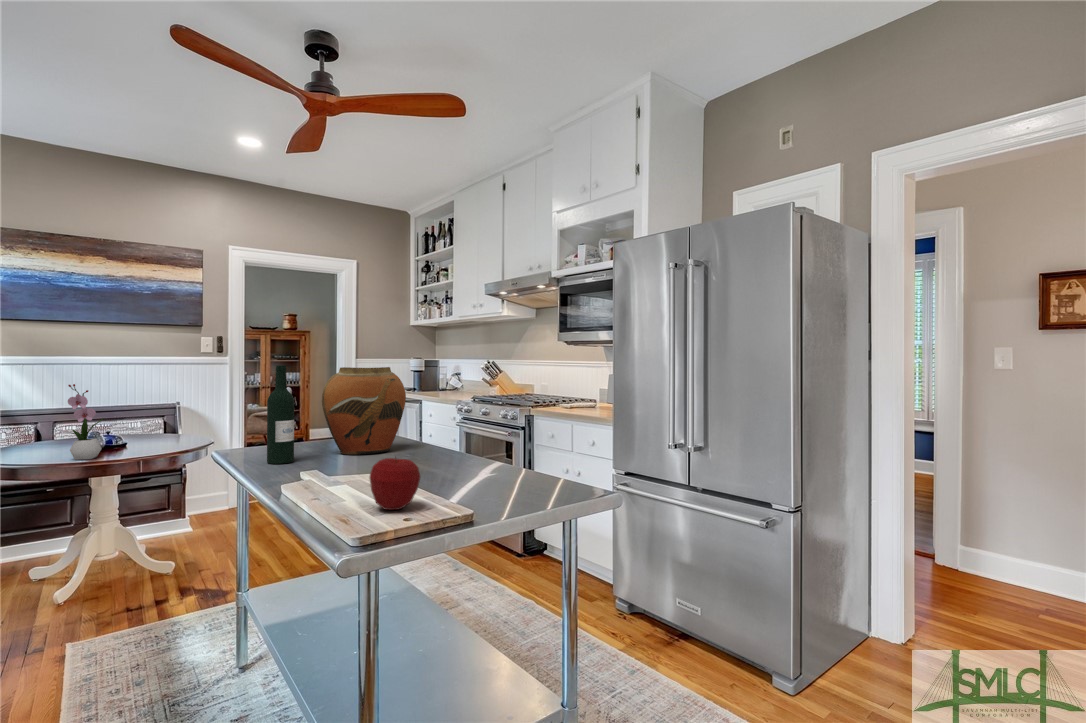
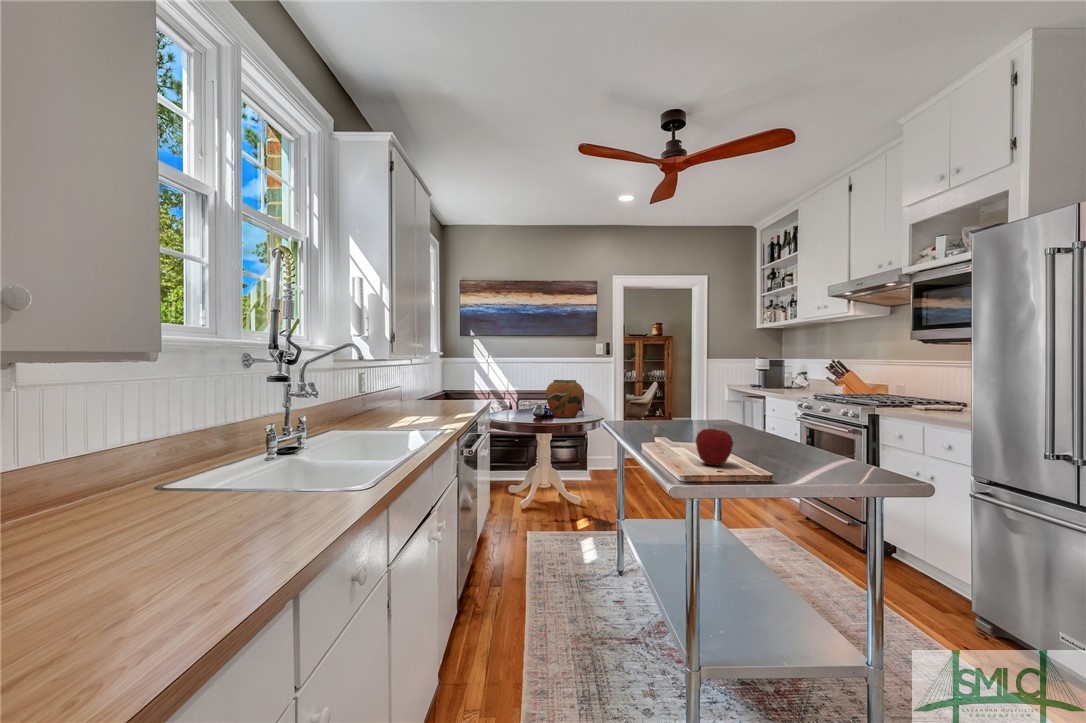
wine bottle: present [267,365,294,464] -> none [634,363,652,431]
vase: present [322,367,406,455] -> present [546,380,584,418]
flower arrangement: present [68,384,103,460] -> none [527,374,544,421]

